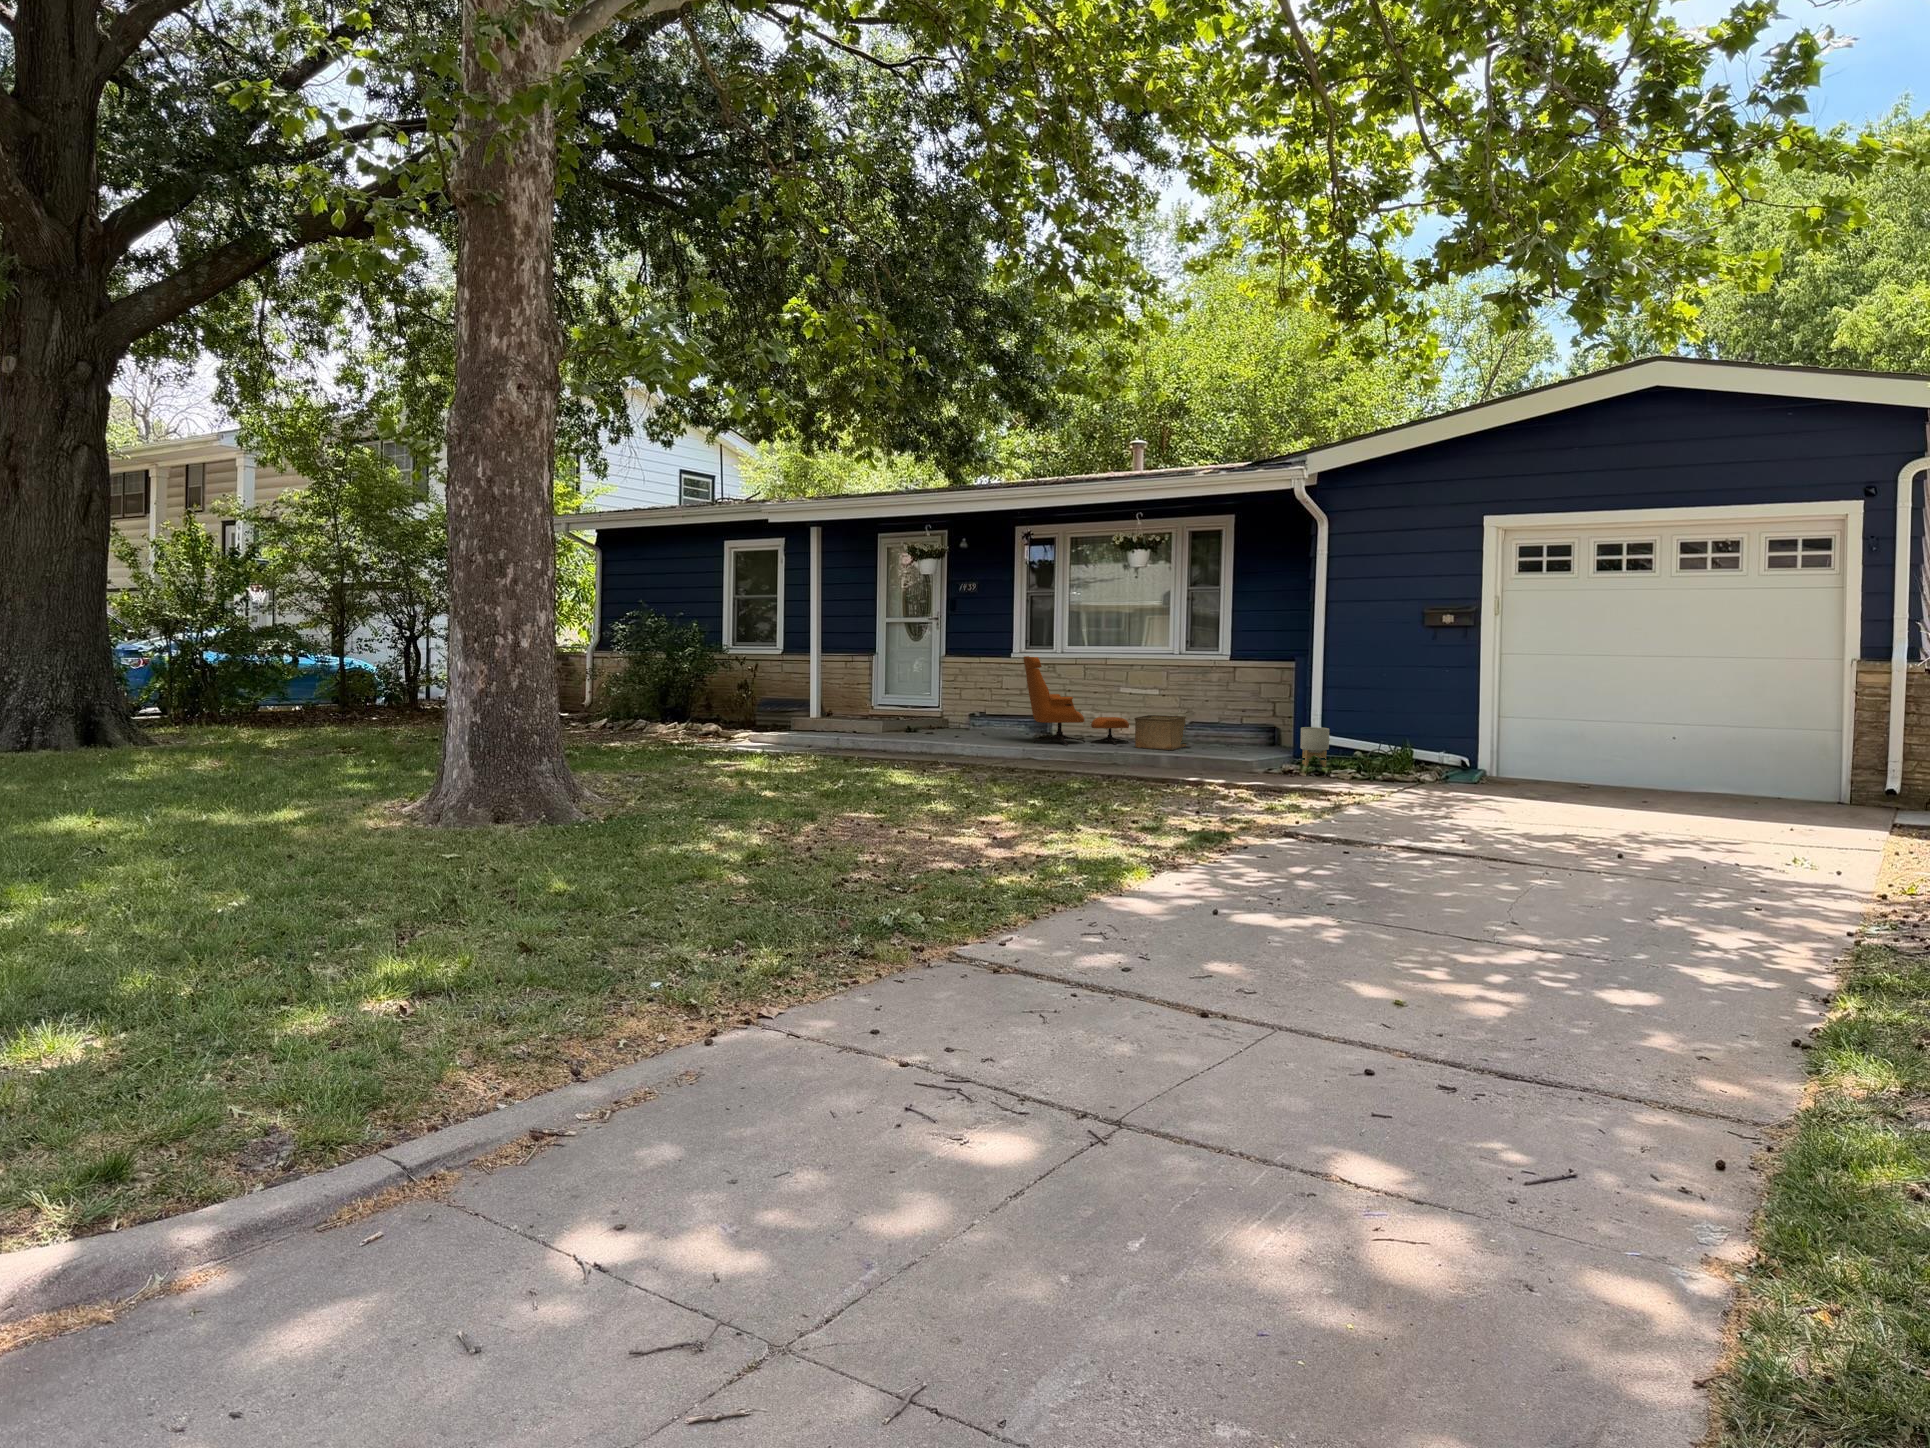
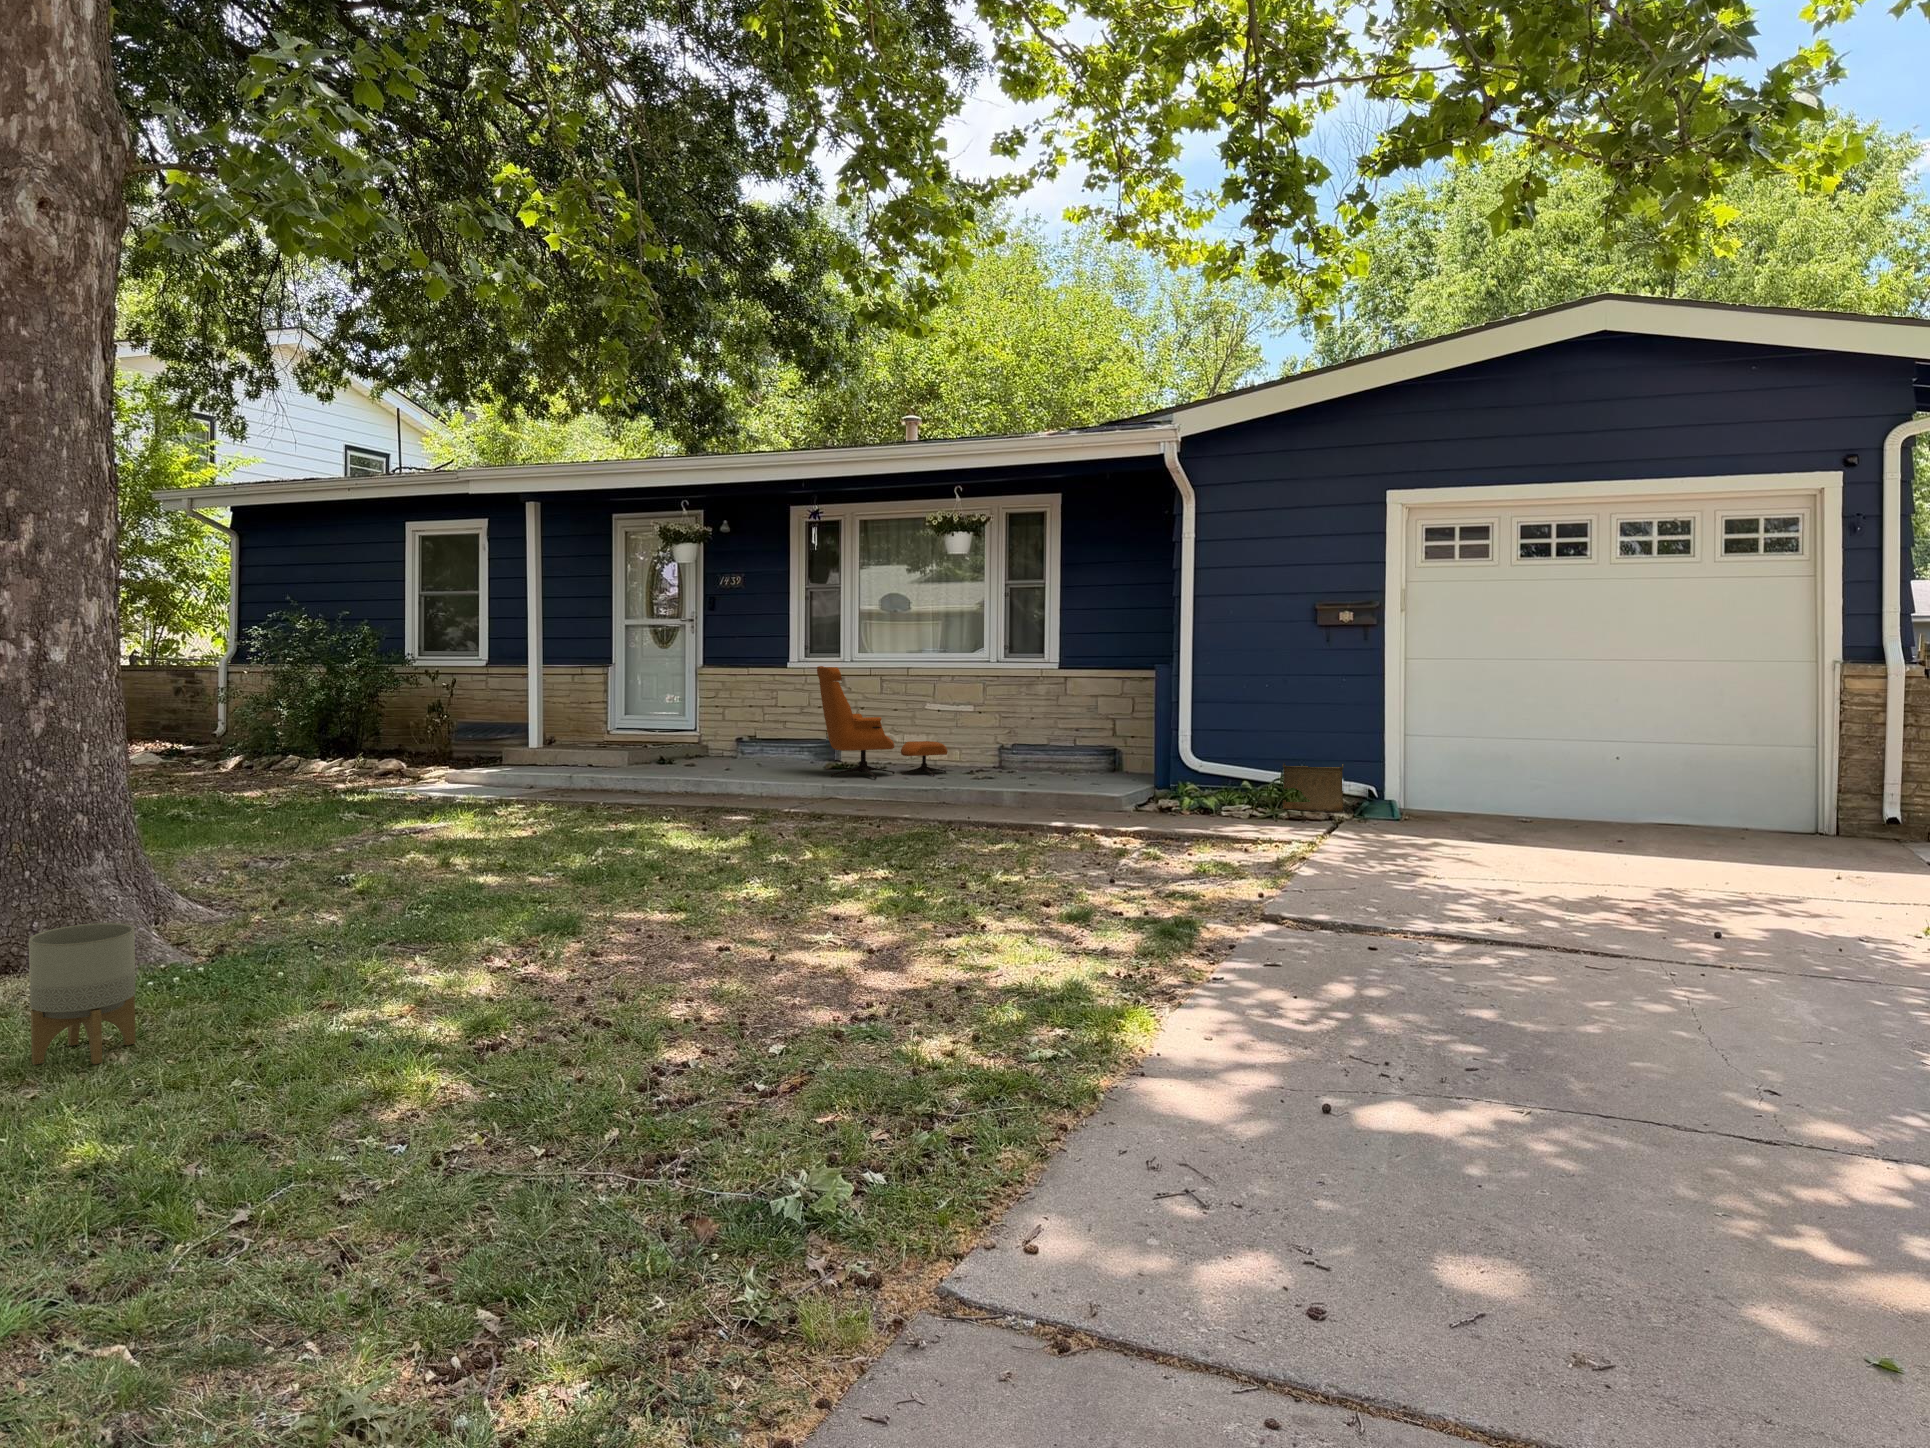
storage bin: present [1134,715,1186,750] -> present [1283,763,1344,812]
planter: present [1300,727,1329,767] -> present [29,923,135,1065]

